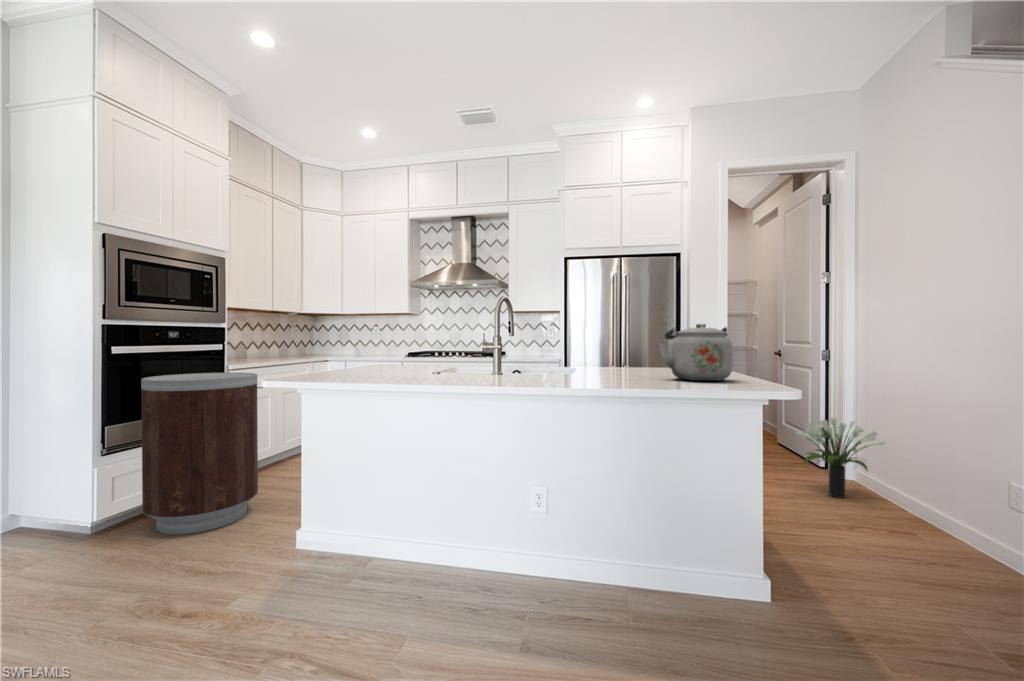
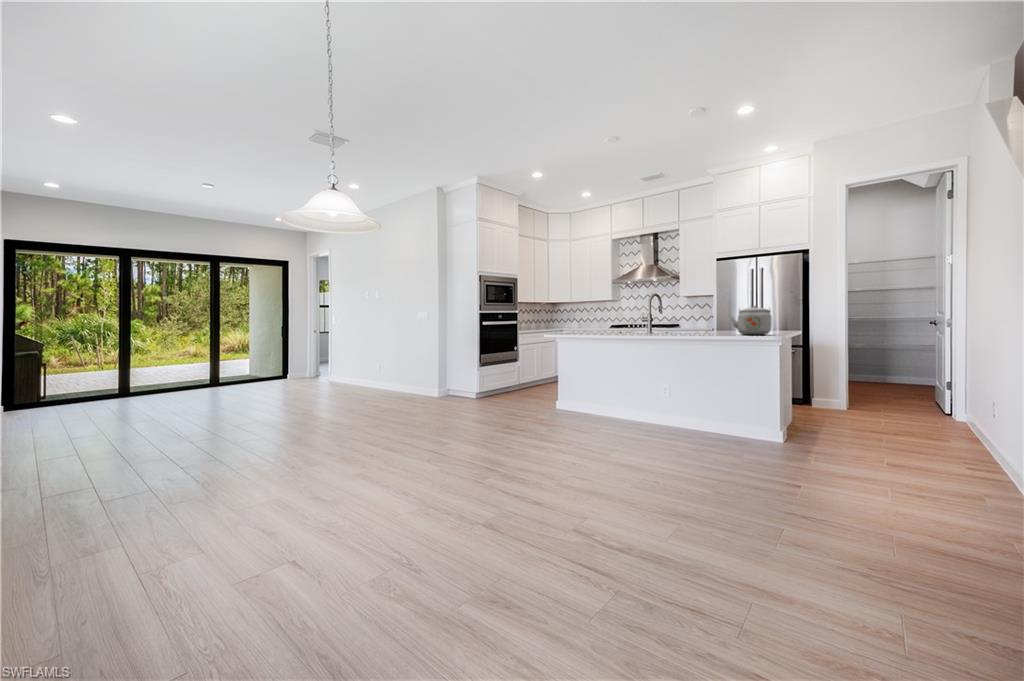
trash can: present [141,372,258,534] -> none [493,334,537,403]
potted plant: present [795,418,884,498] -> none [875,366,944,422]

